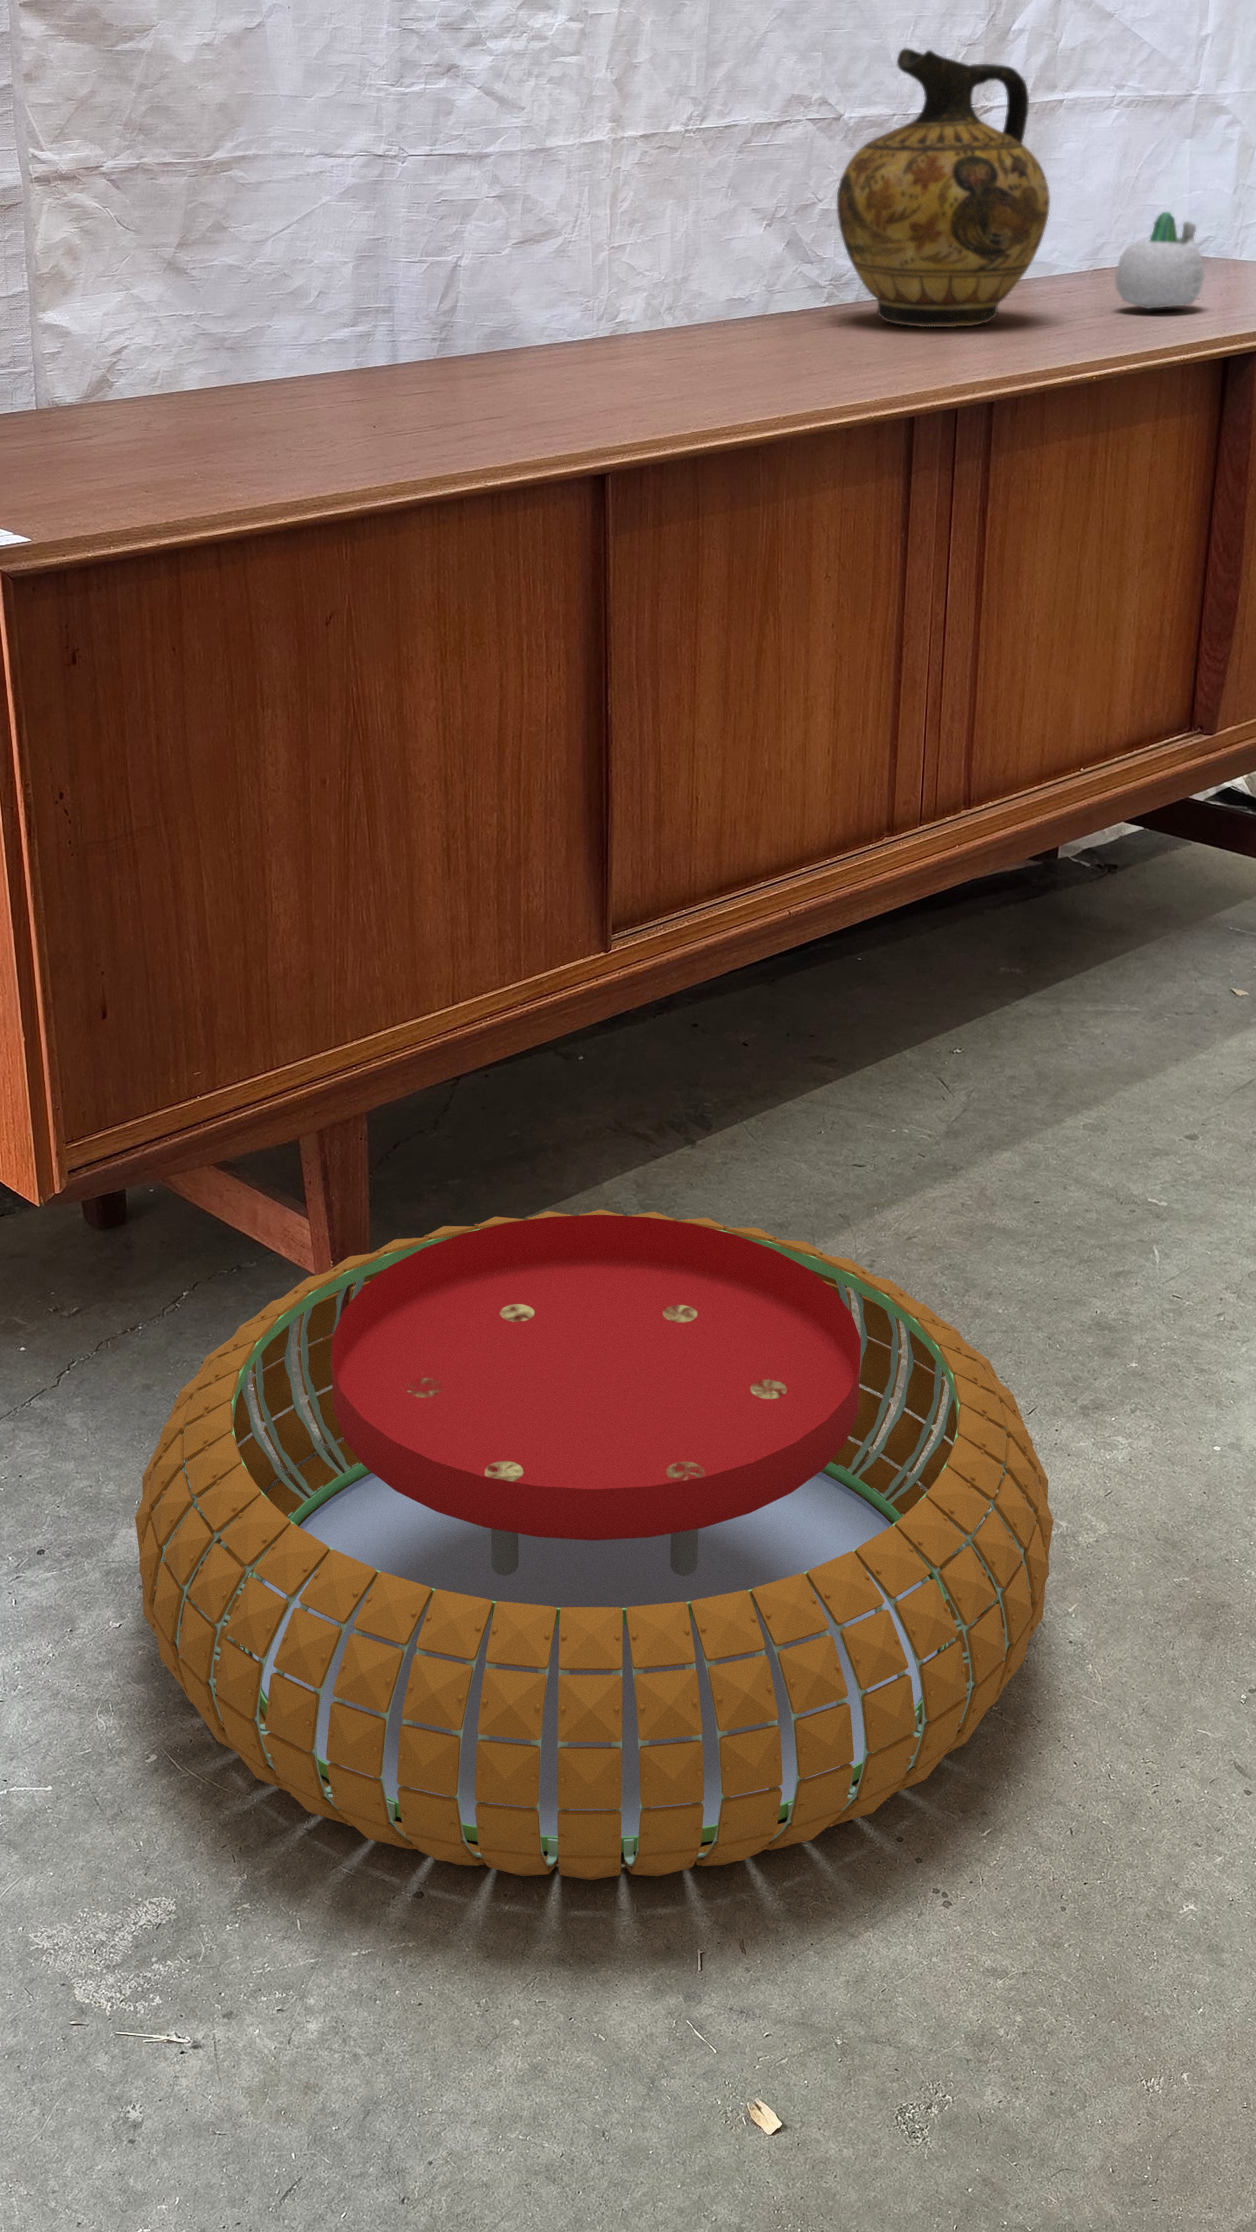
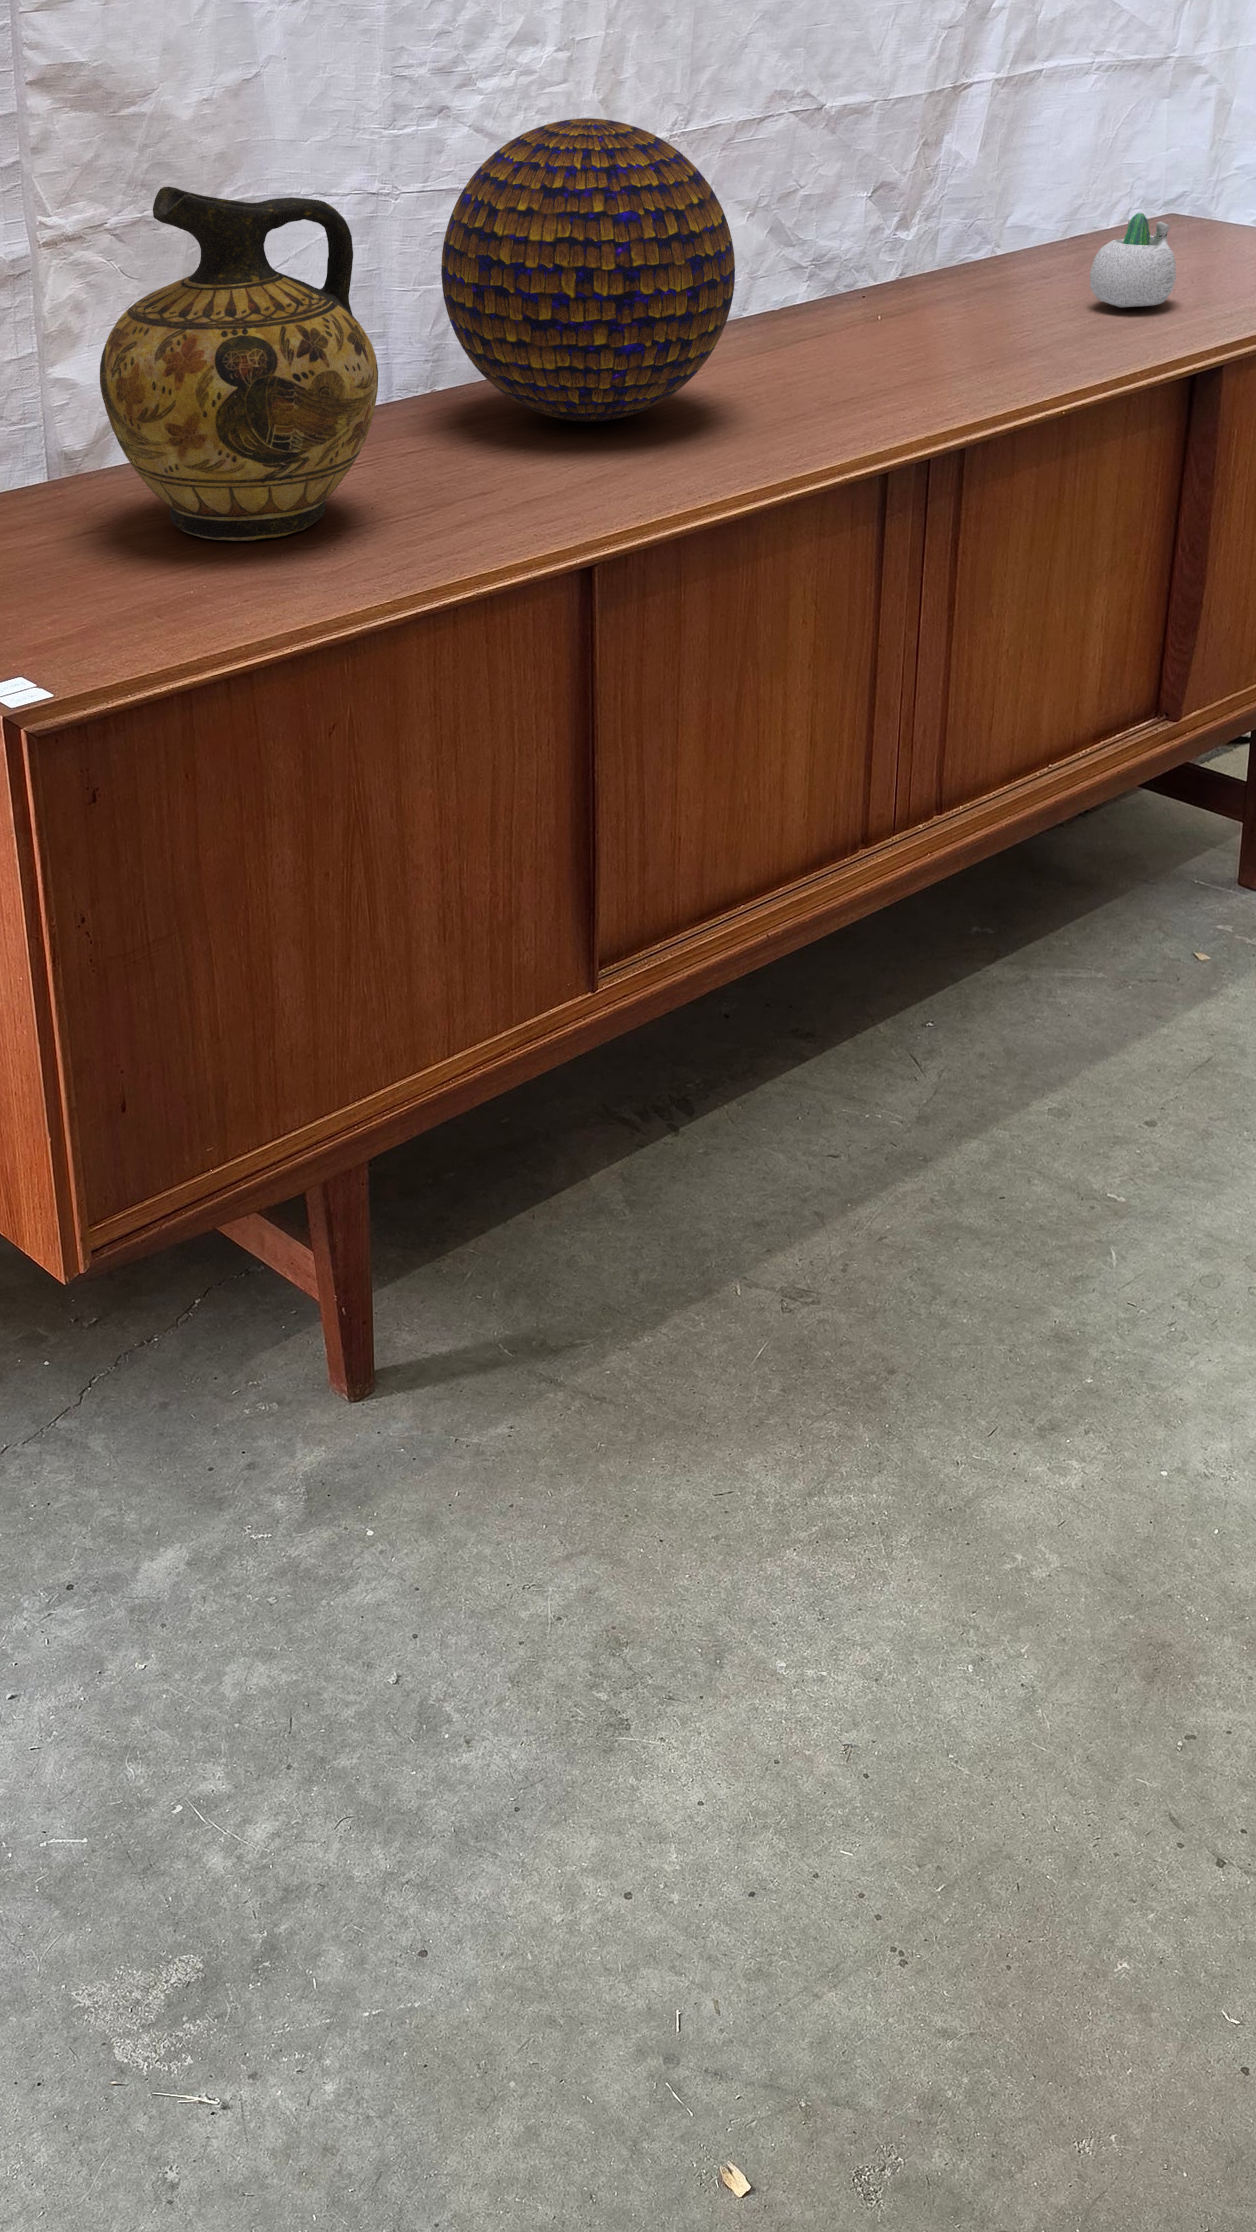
ceramic jug: present [837,49,1050,327] -> present [100,187,378,541]
decorative orb: none [448,59,751,375] -> present [441,118,735,422]
pouf: present [135,1209,1053,1880] -> none [161,1250,1010,1942]

